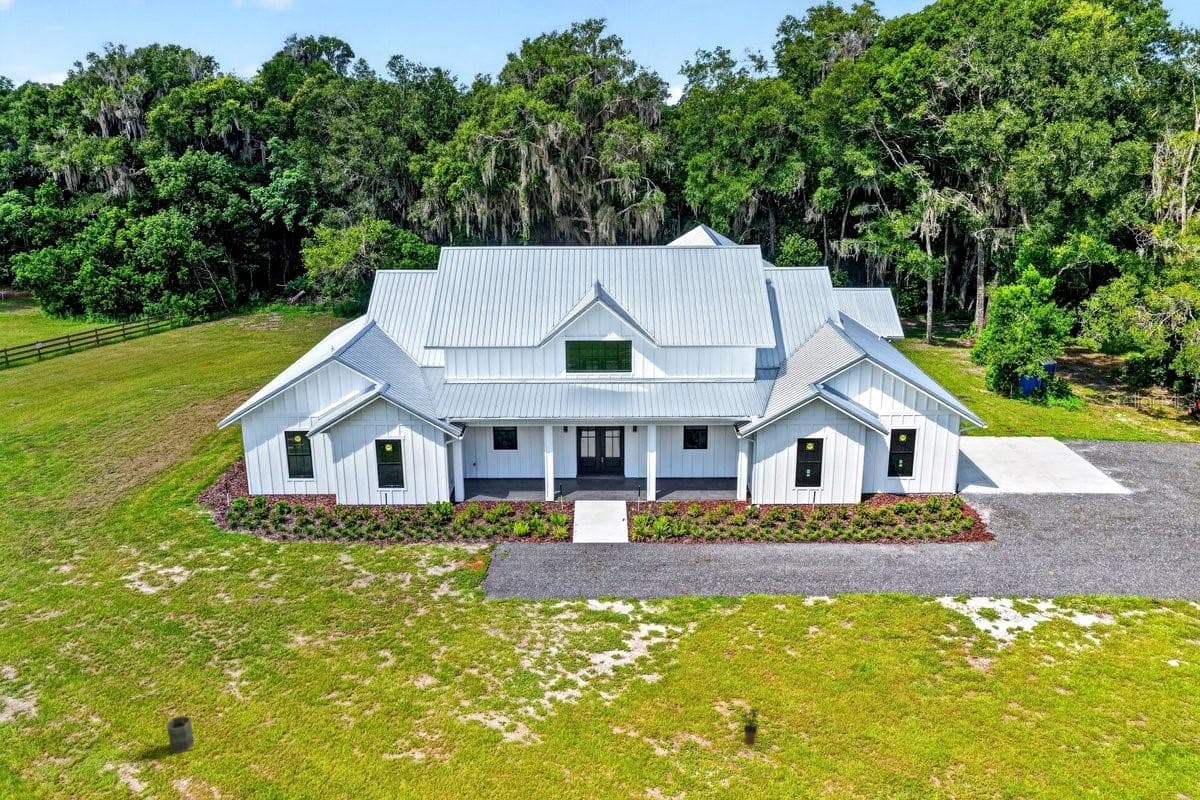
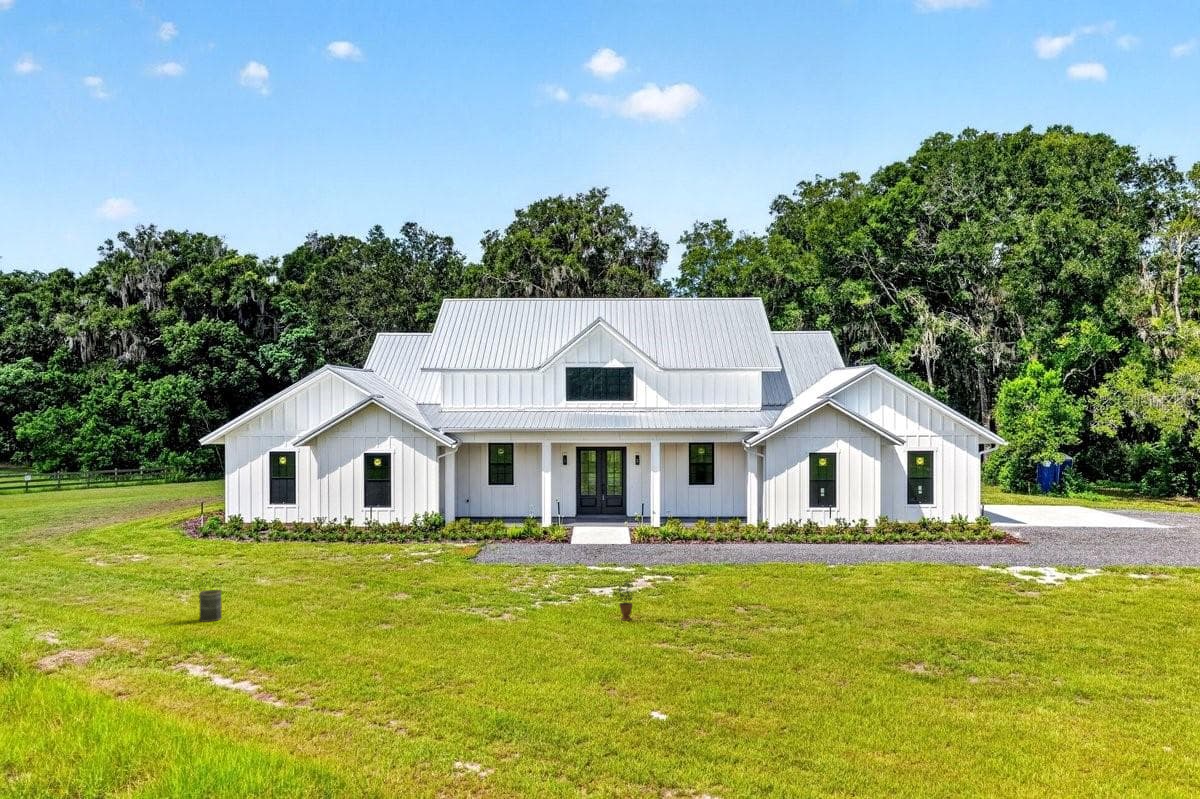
potted plant: present [742,710,758,745] -> present [617,582,633,621]

